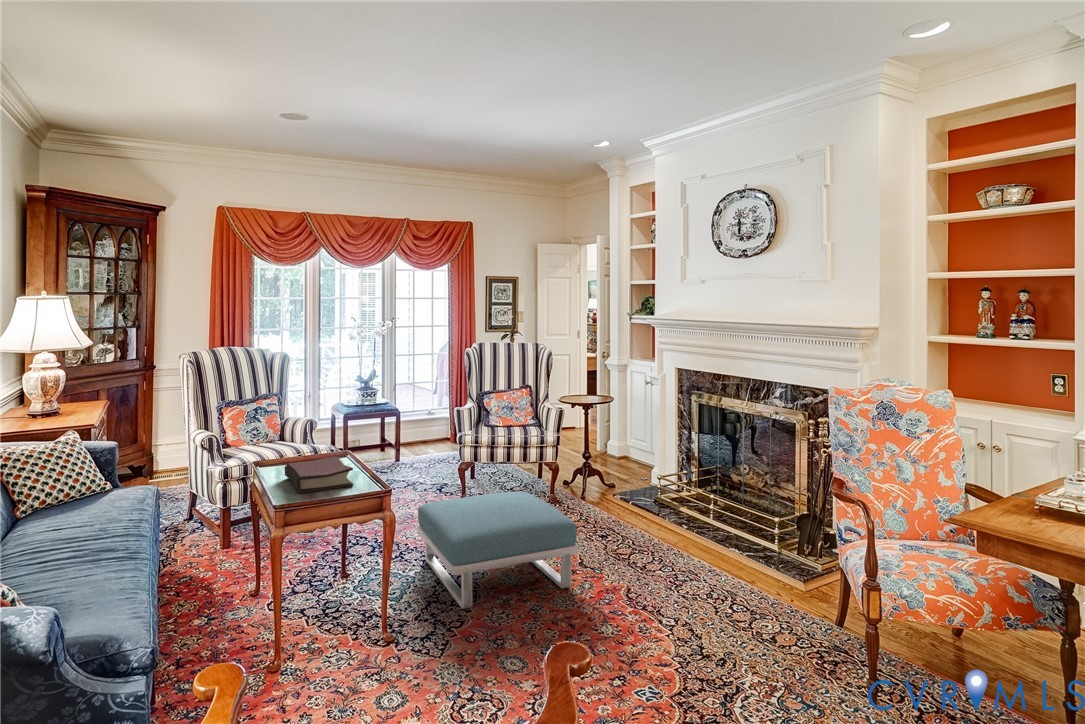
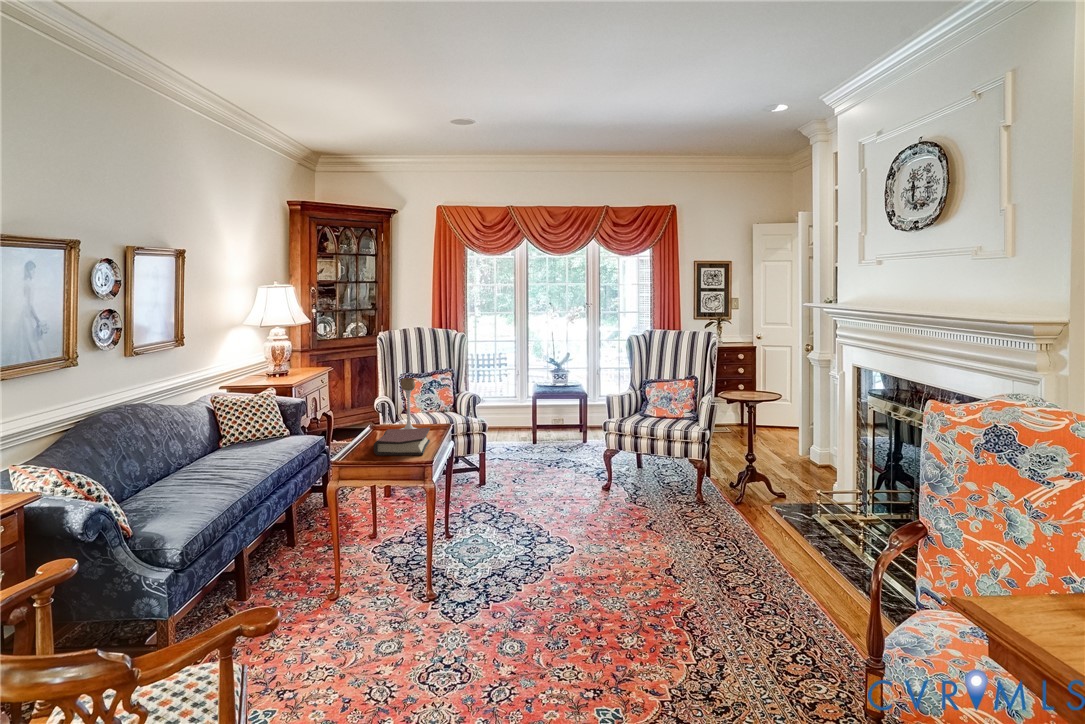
candle holder: none [283,404,310,468] -> present [401,378,416,429]
footstool: present [417,491,578,609] -> none [502,482,641,590]

